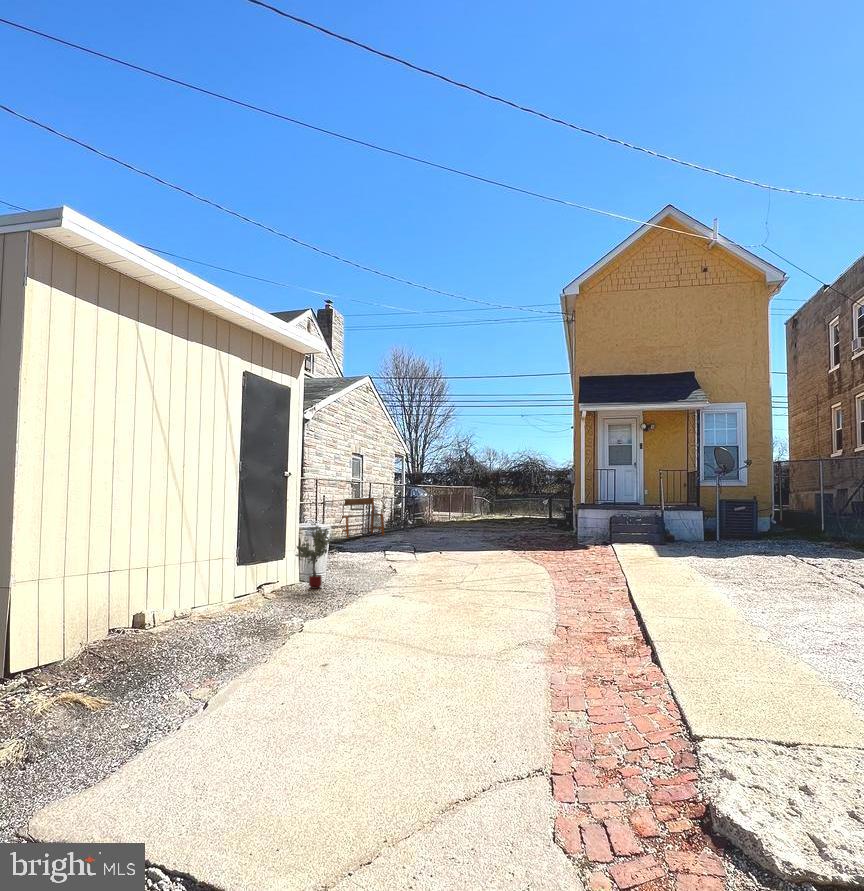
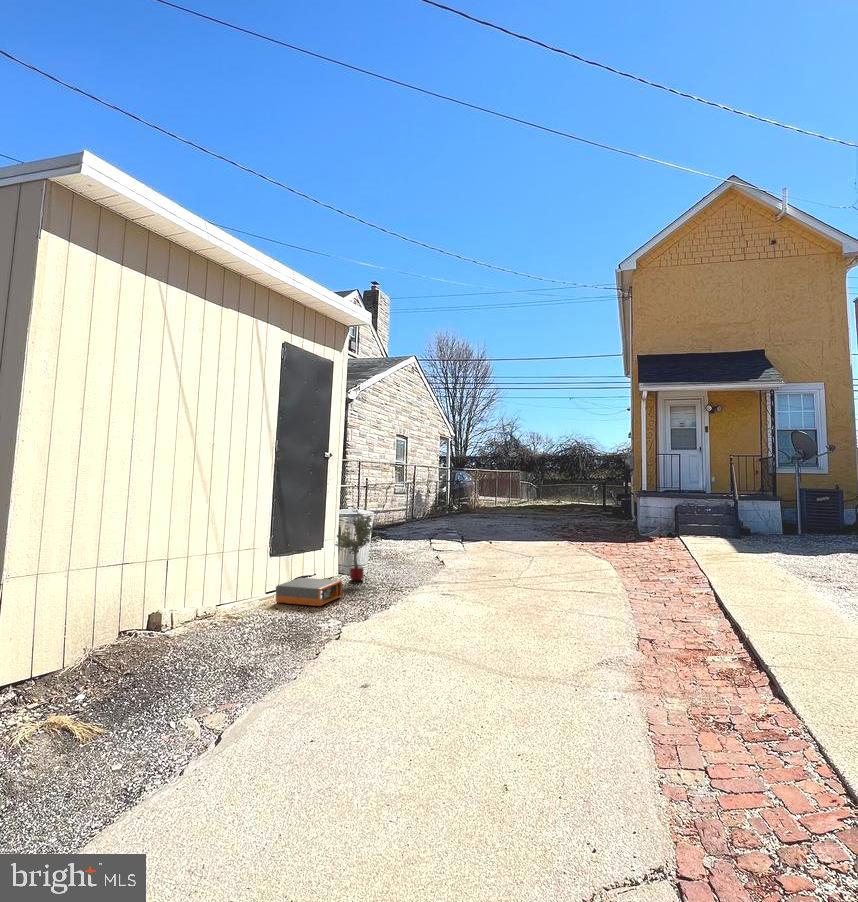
bench: present [342,498,384,538] -> none [383,482,429,523]
storage box: none [242,585,302,609] -> present [276,578,342,606]

